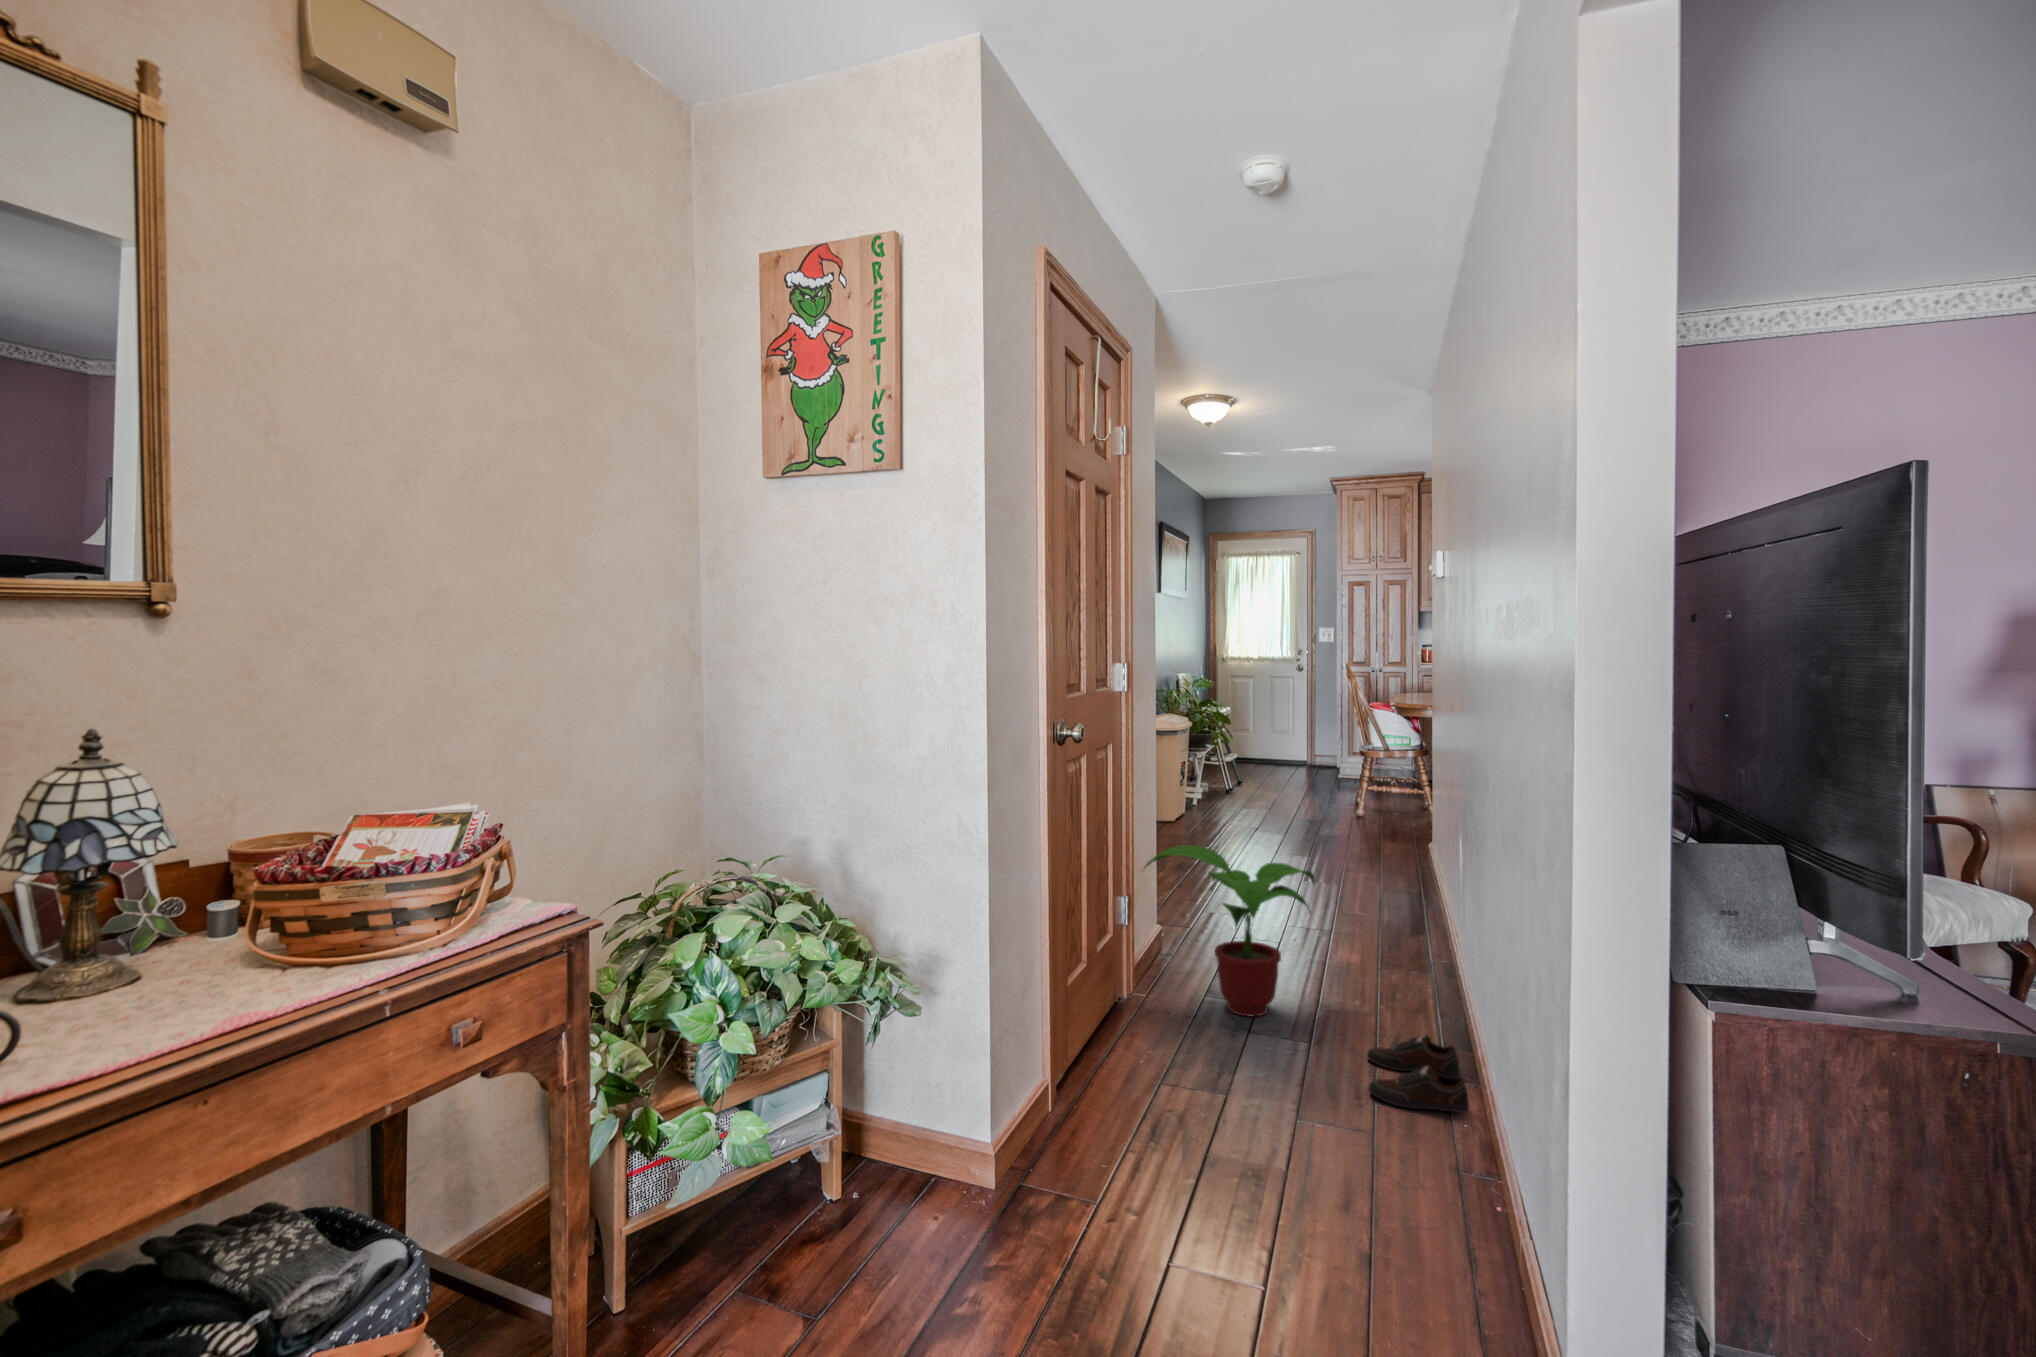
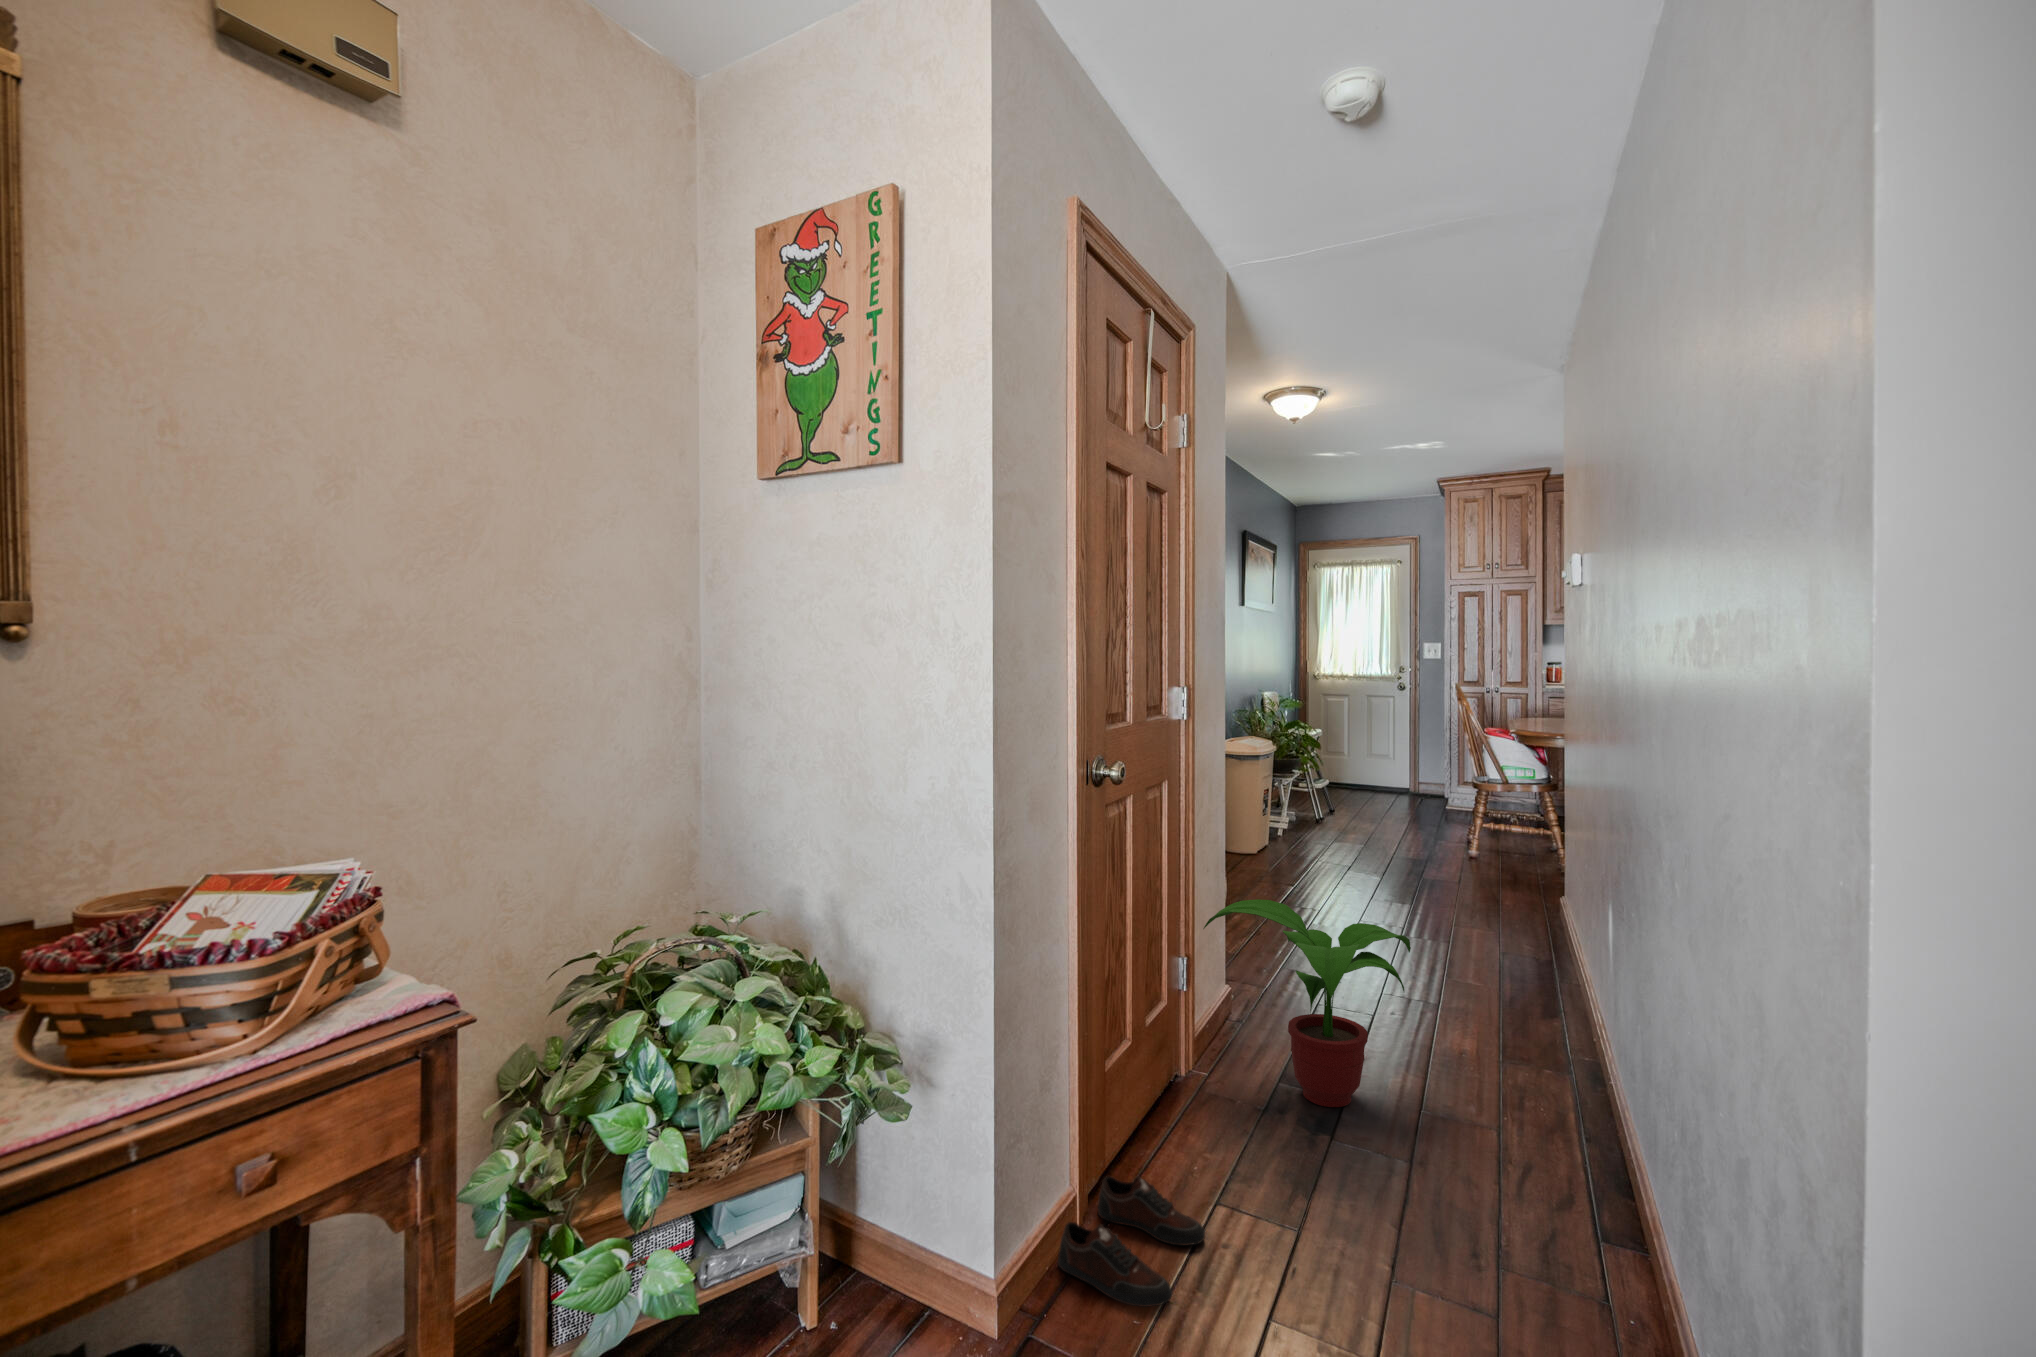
shoe: present [1367,1035,1469,1113] -> present [1058,1176,1205,1307]

